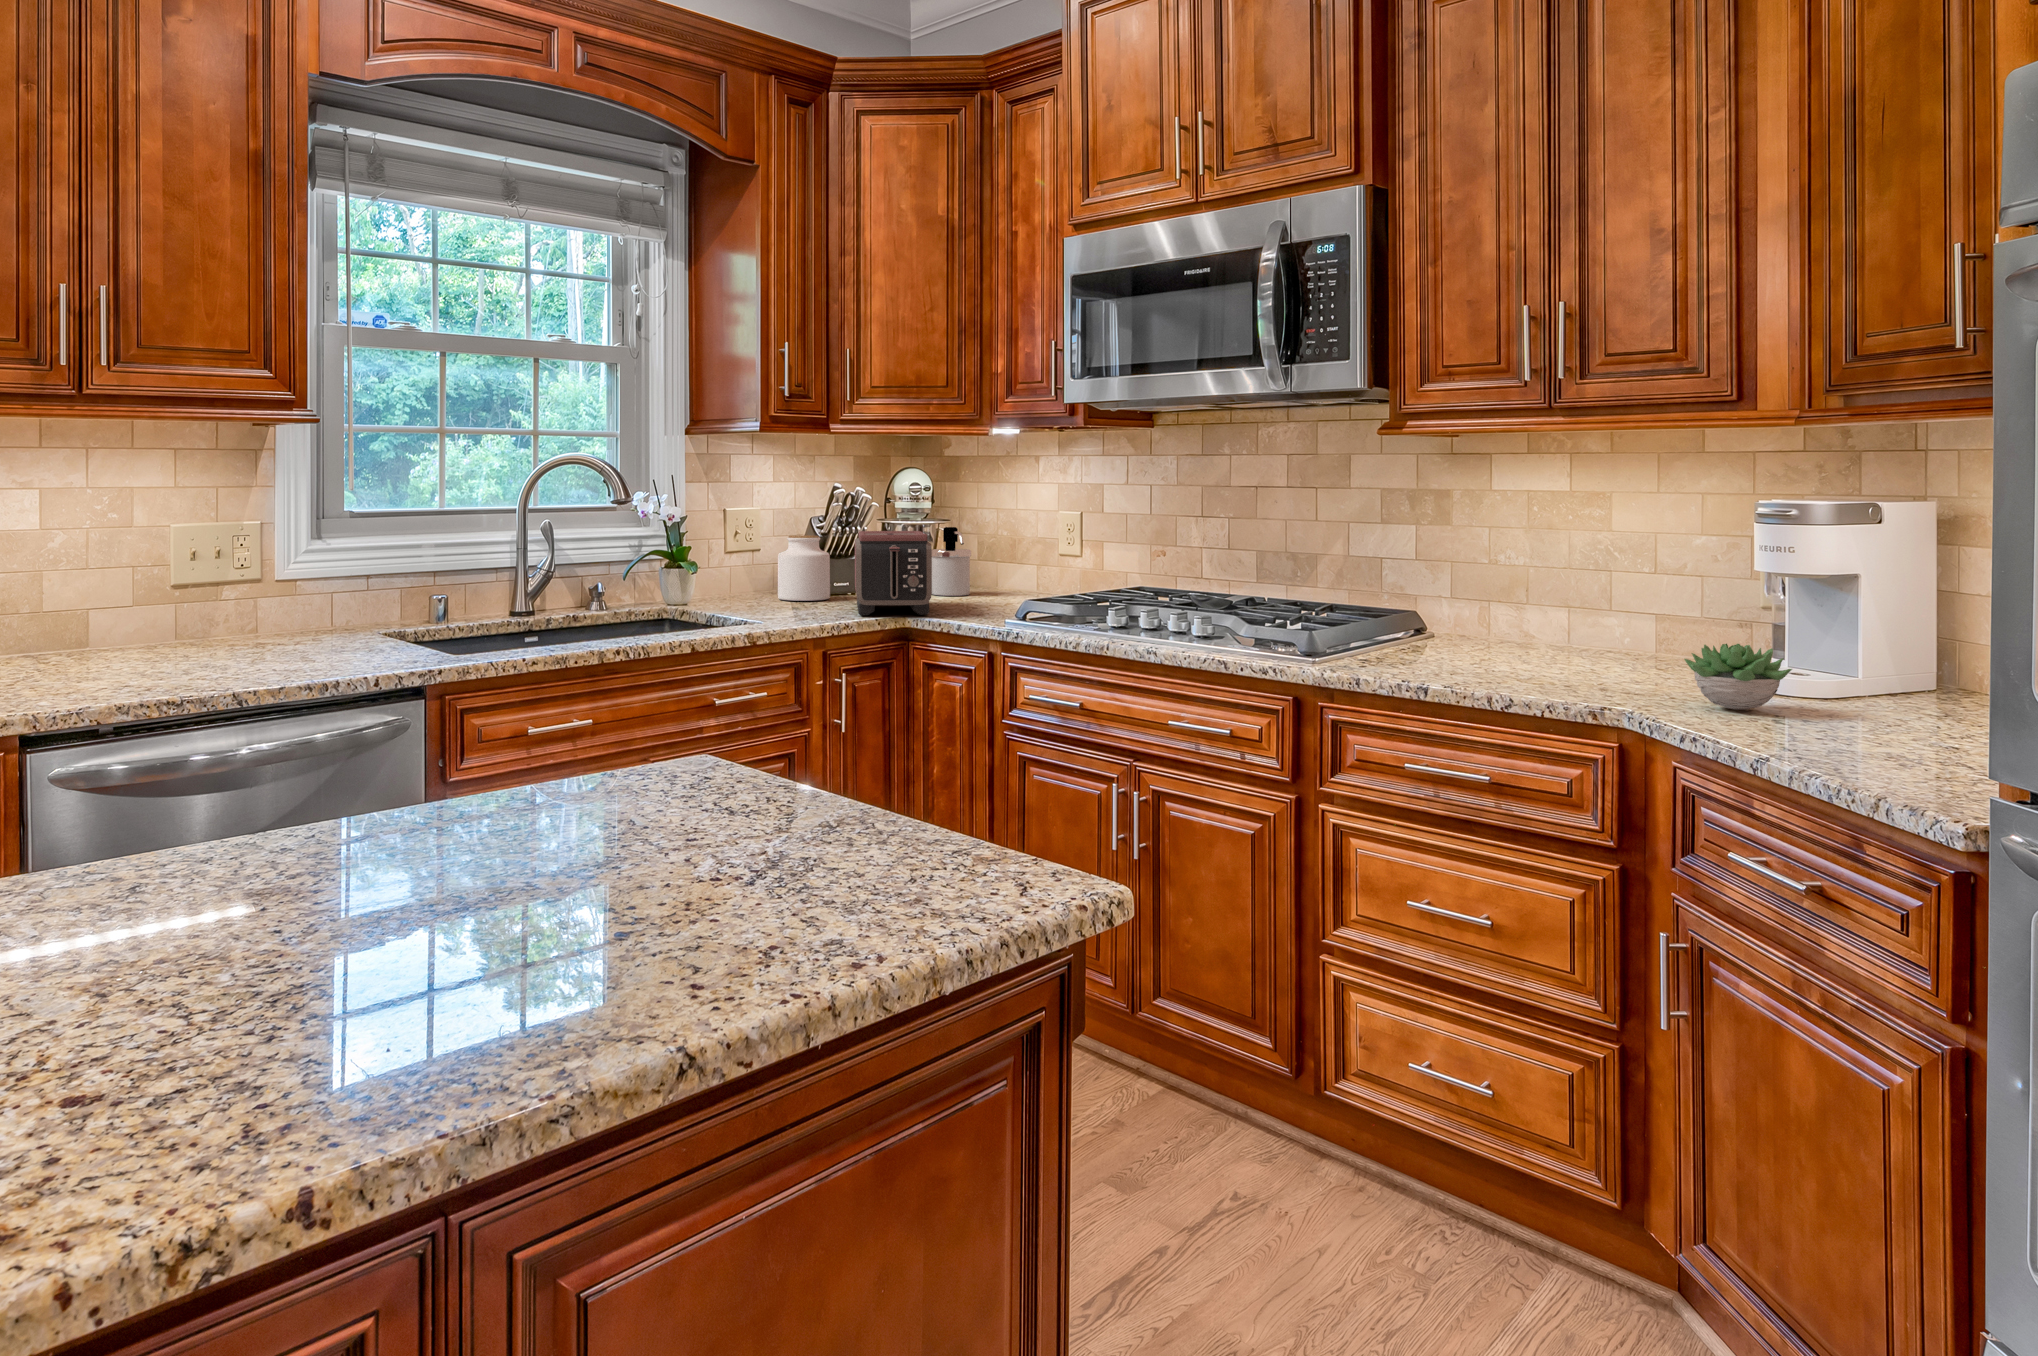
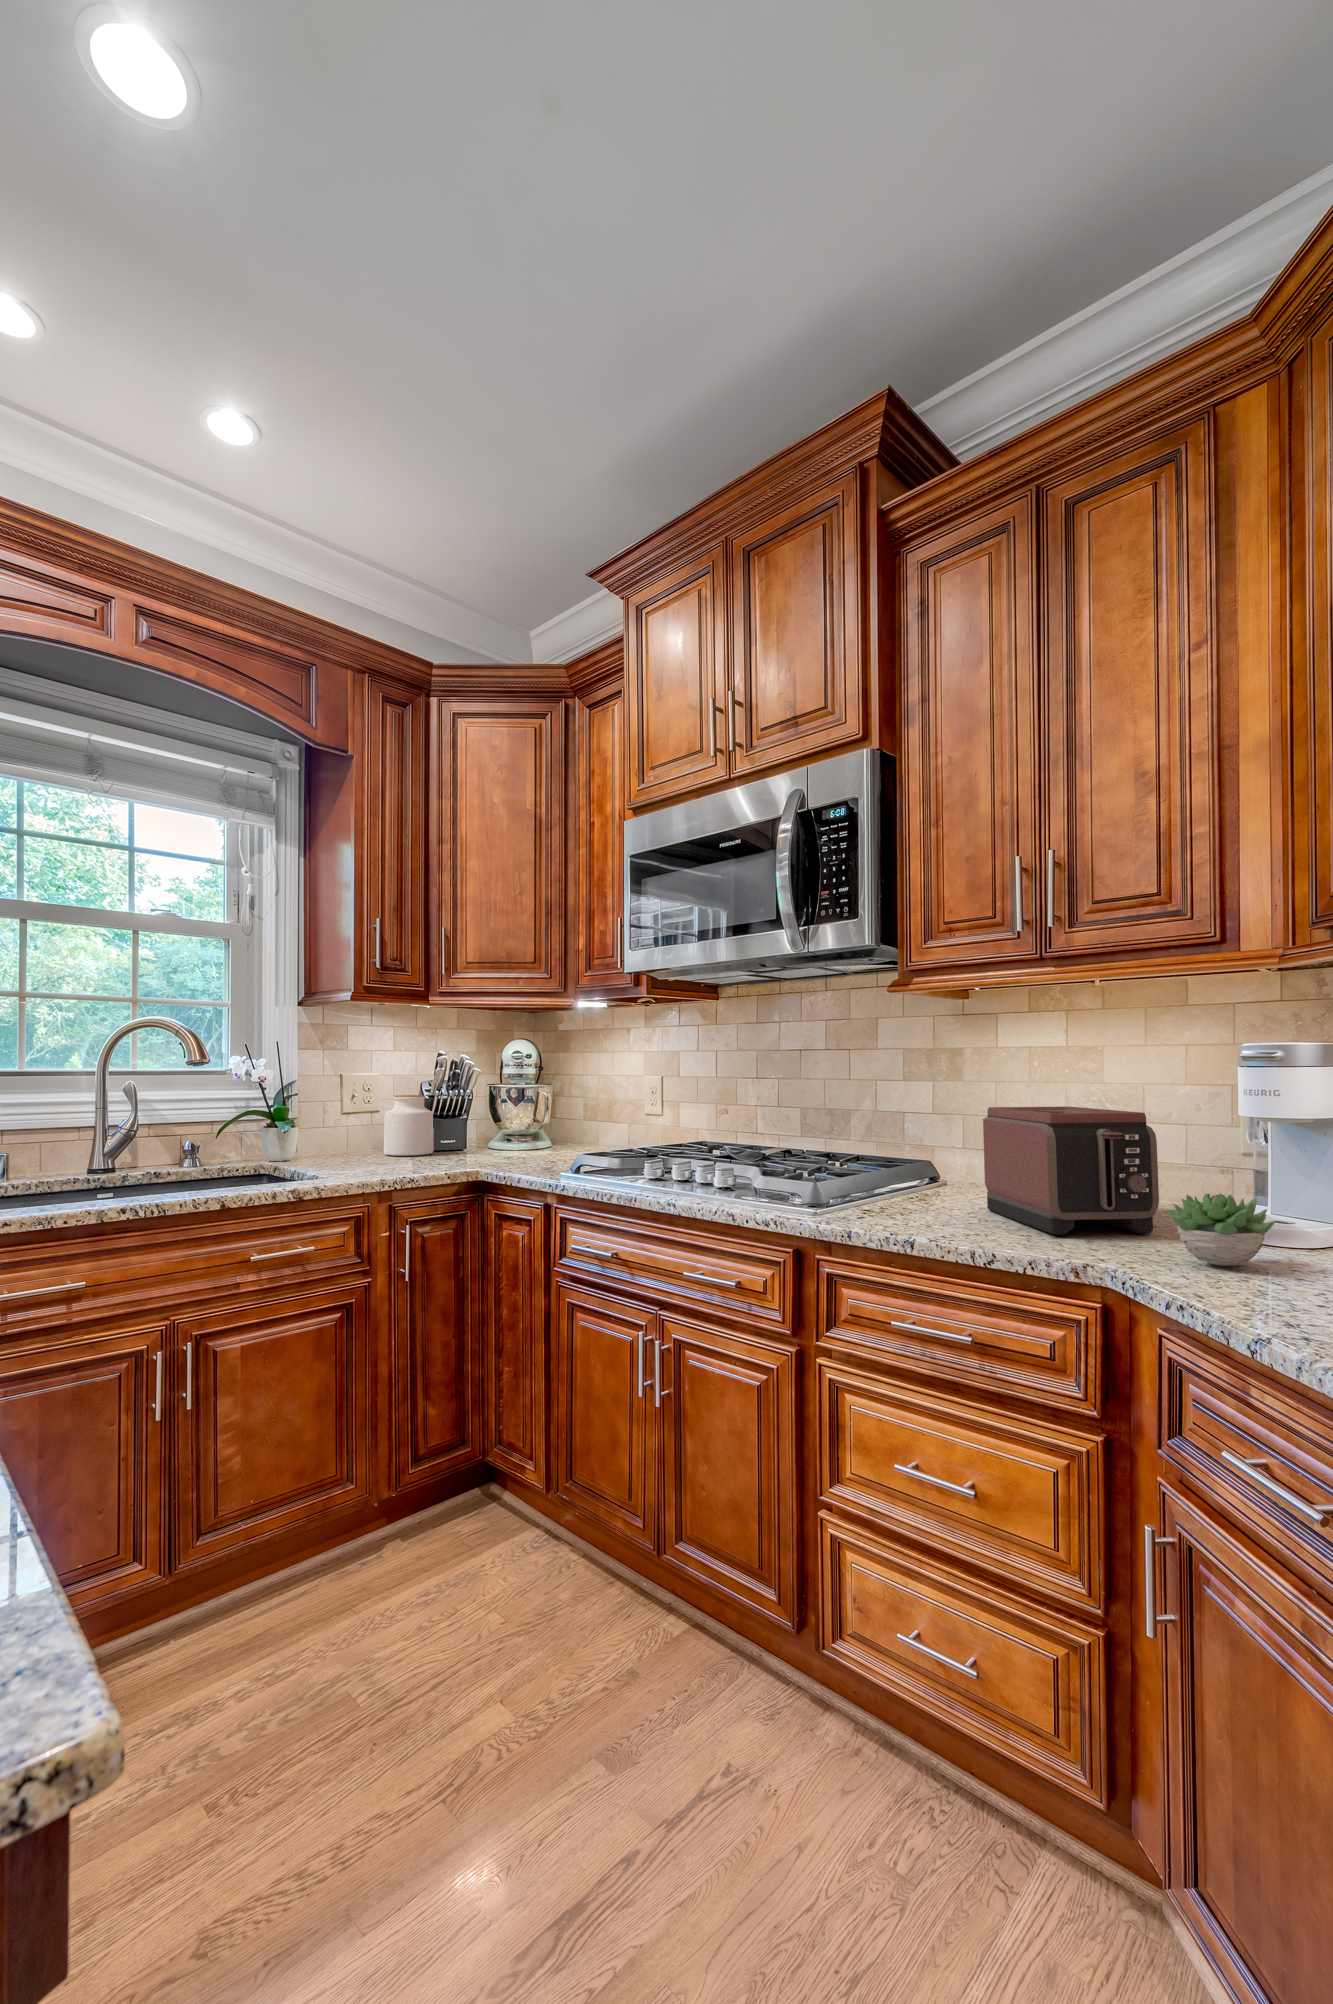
soap dispenser: present [932,527,971,596] -> none [532,1087,570,1150]
toaster: present [855,531,932,615] -> present [983,1107,1159,1235]

